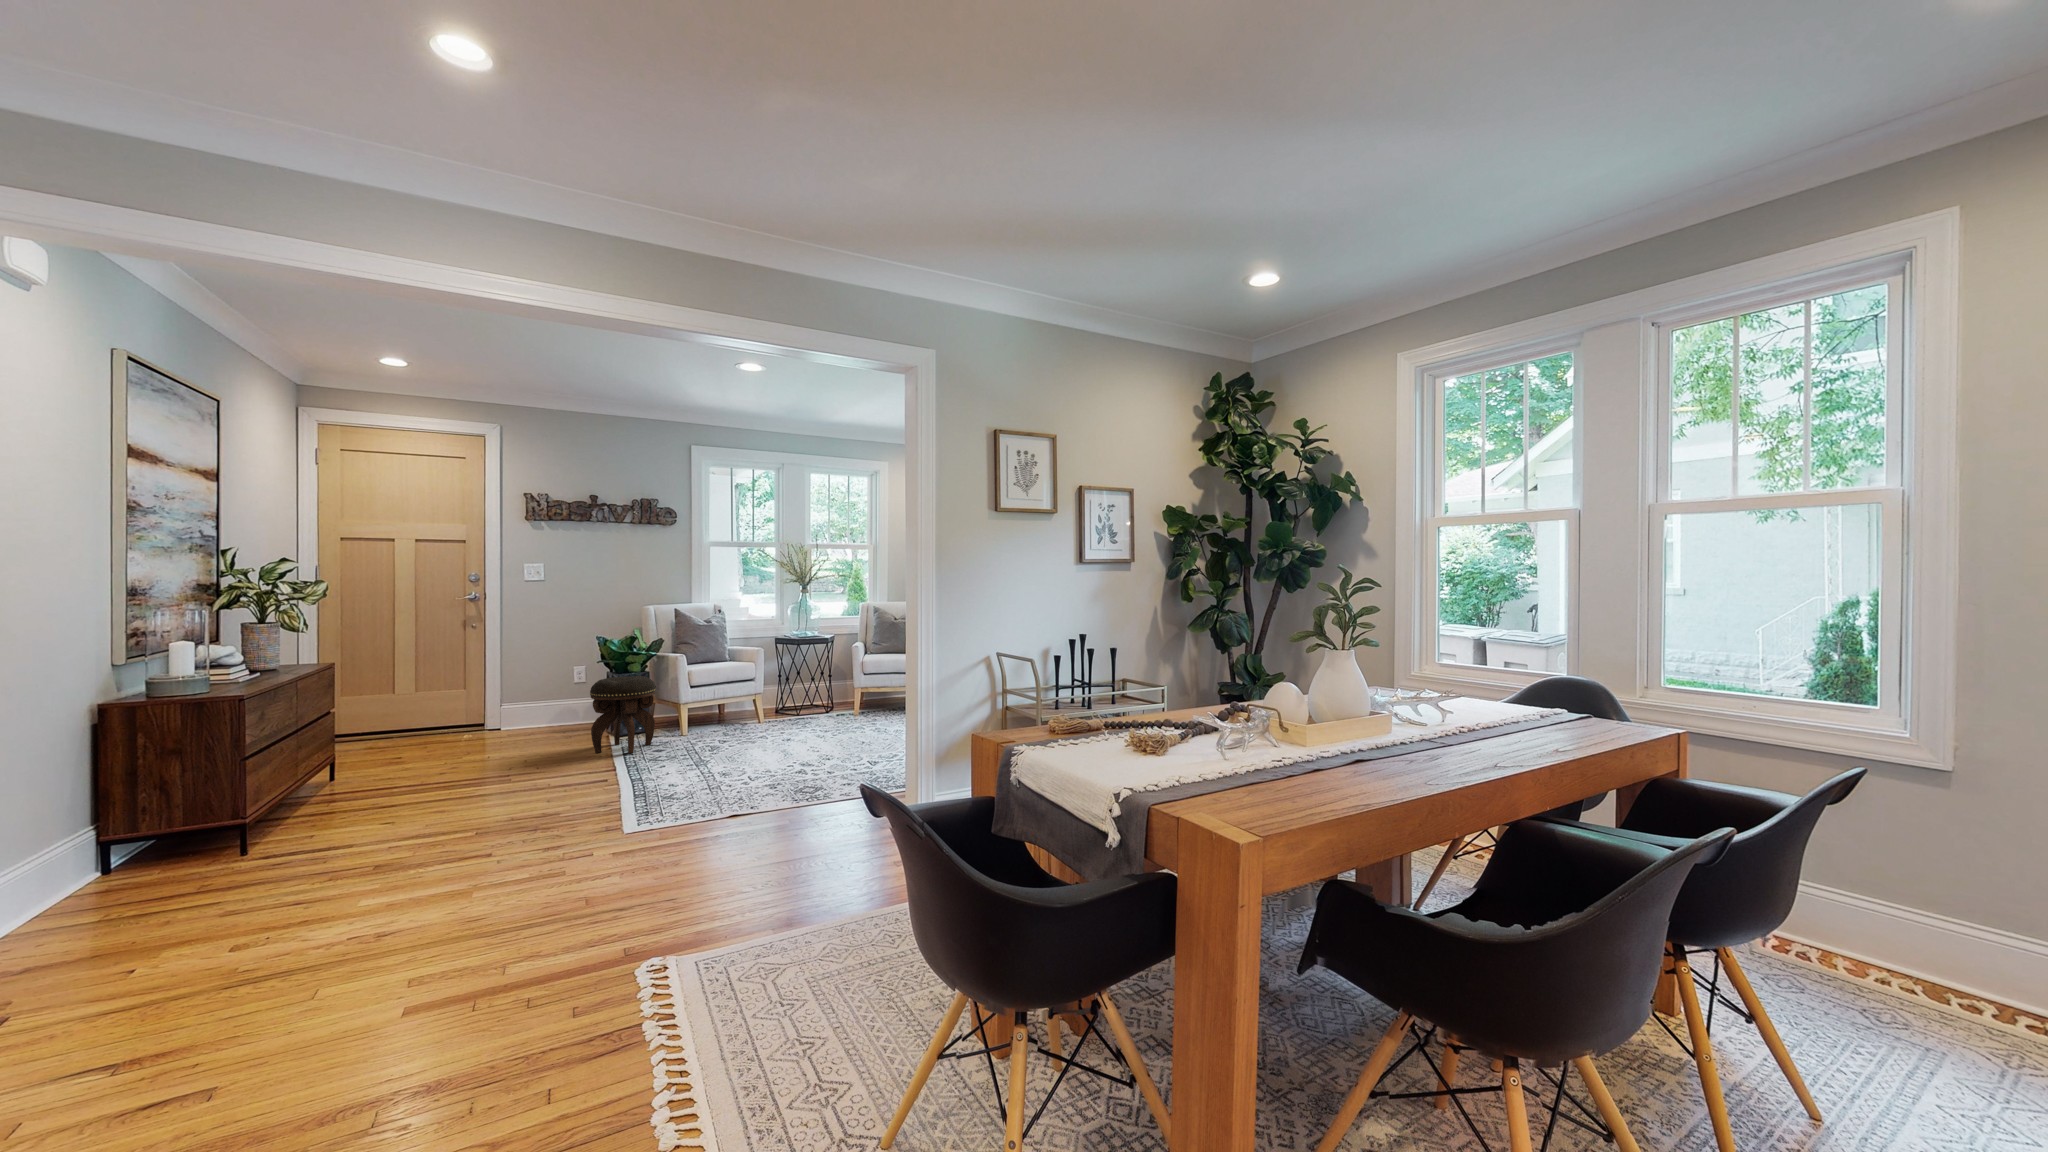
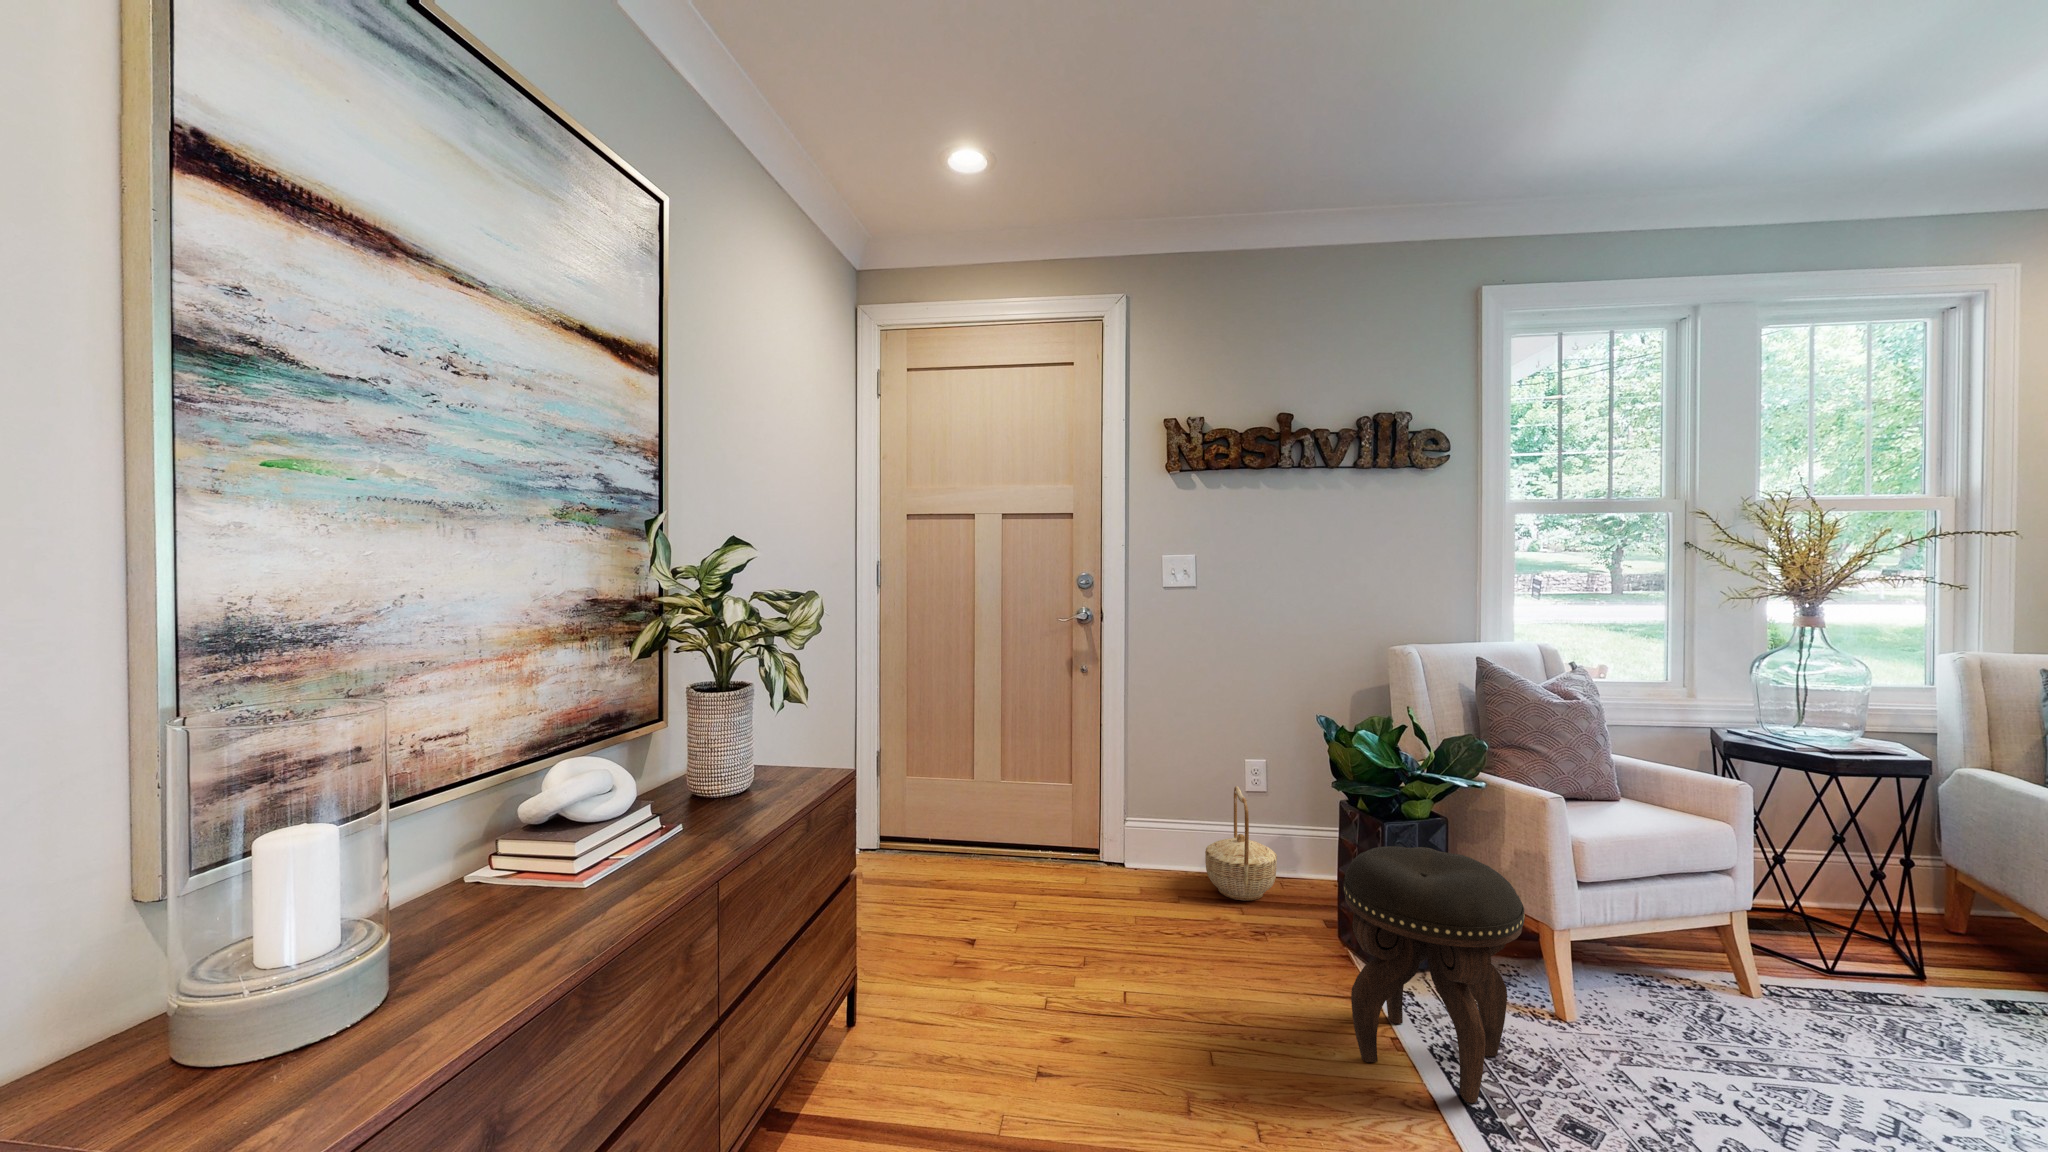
basket: none [547,678,587,730] -> present [1205,786,1277,900]

